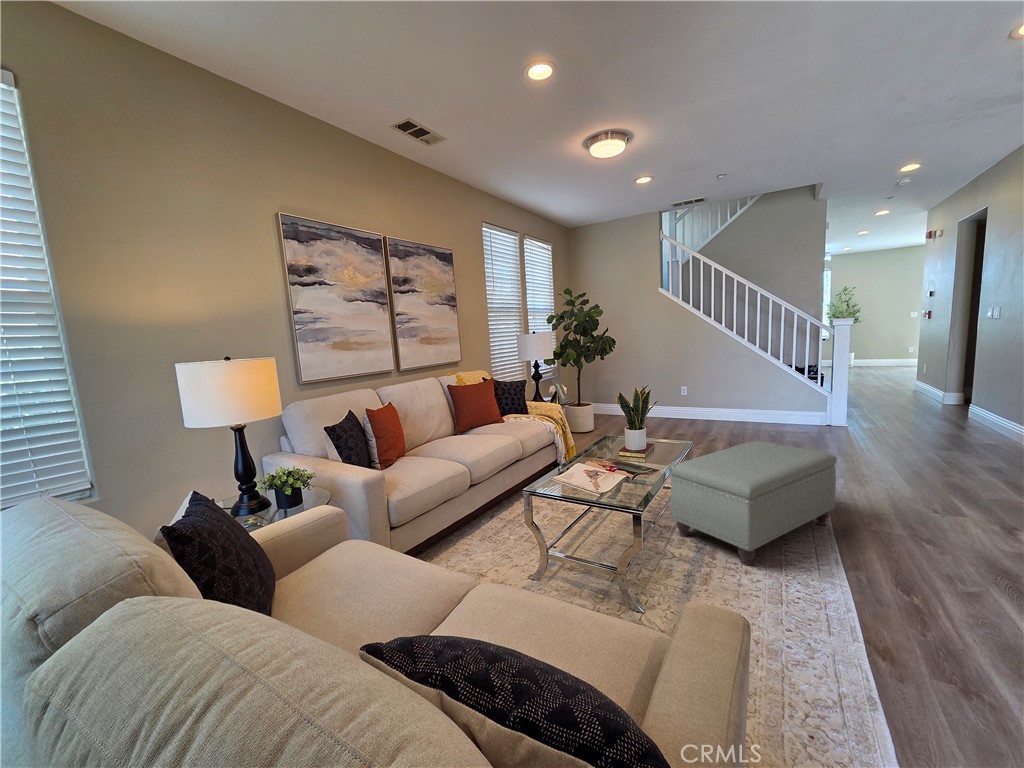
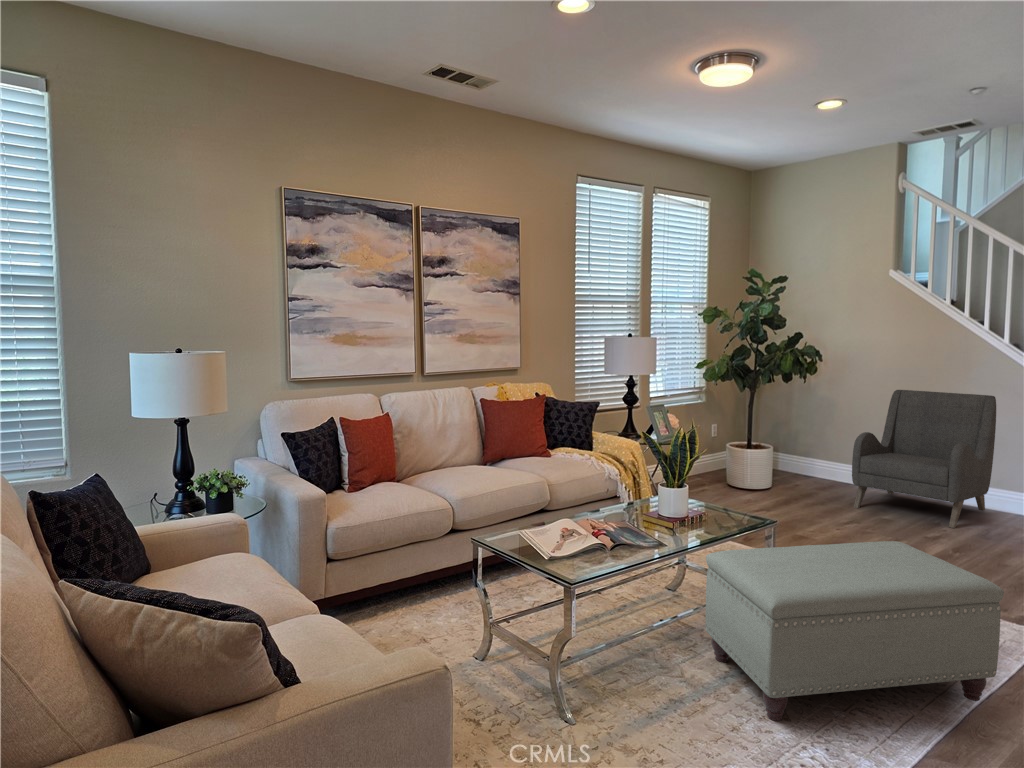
armchair: none [659,356,725,433] -> present [852,390,996,528]

